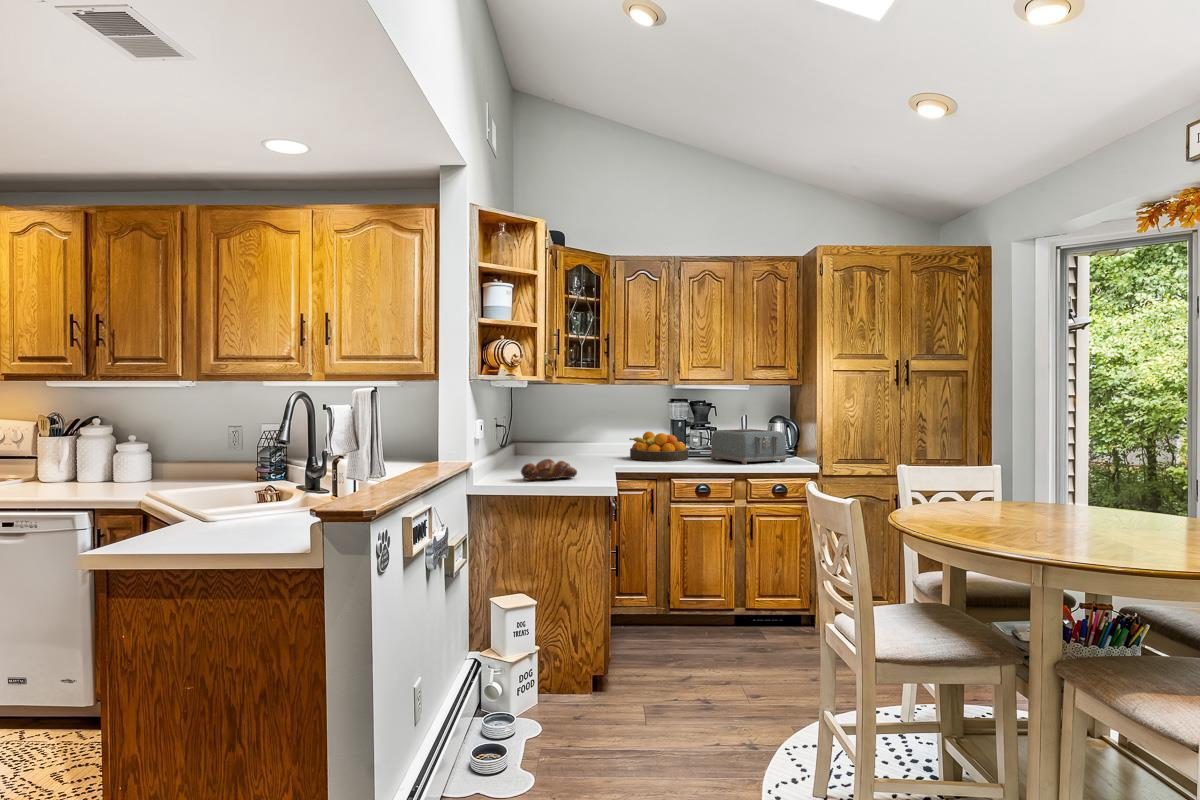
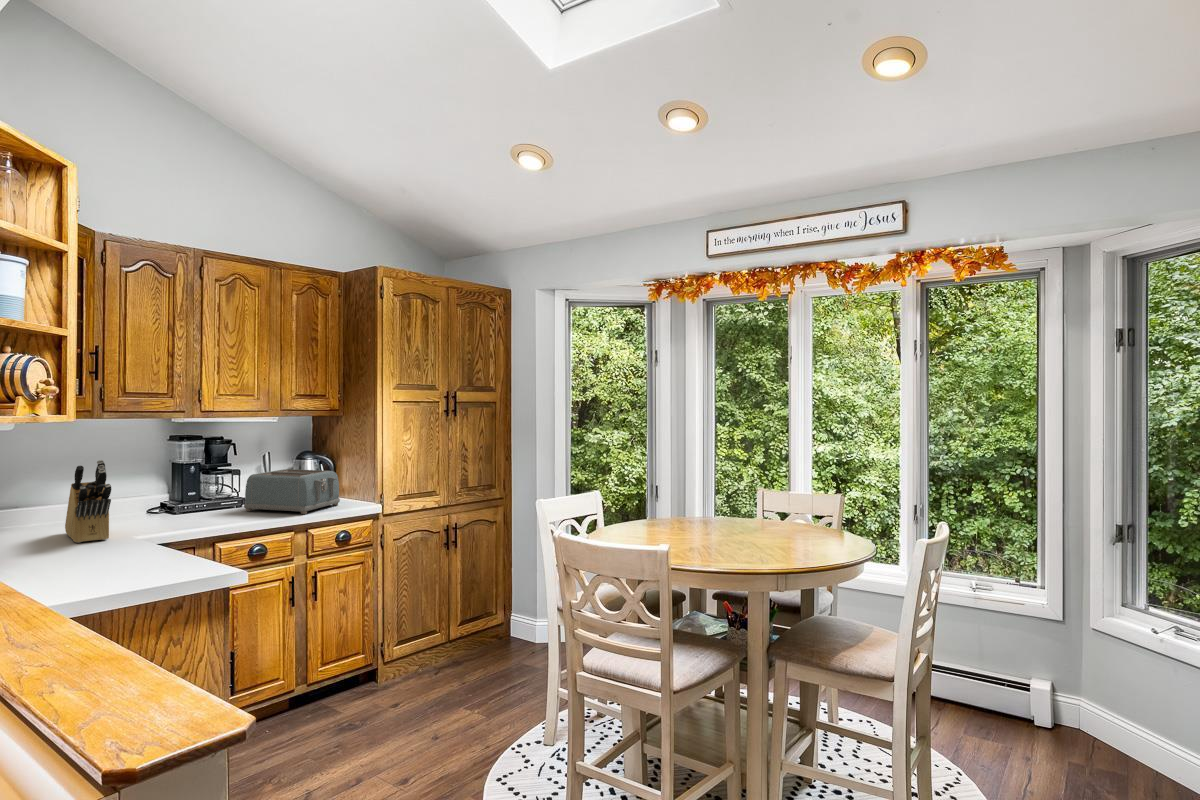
knife block: none [576,408,606,464] -> present [65,460,111,543]
fruit bowl: present [630,432,688,461] -> none [123,482,215,523]
bread loaf: present [521,459,577,480] -> none [58,548,150,587]

